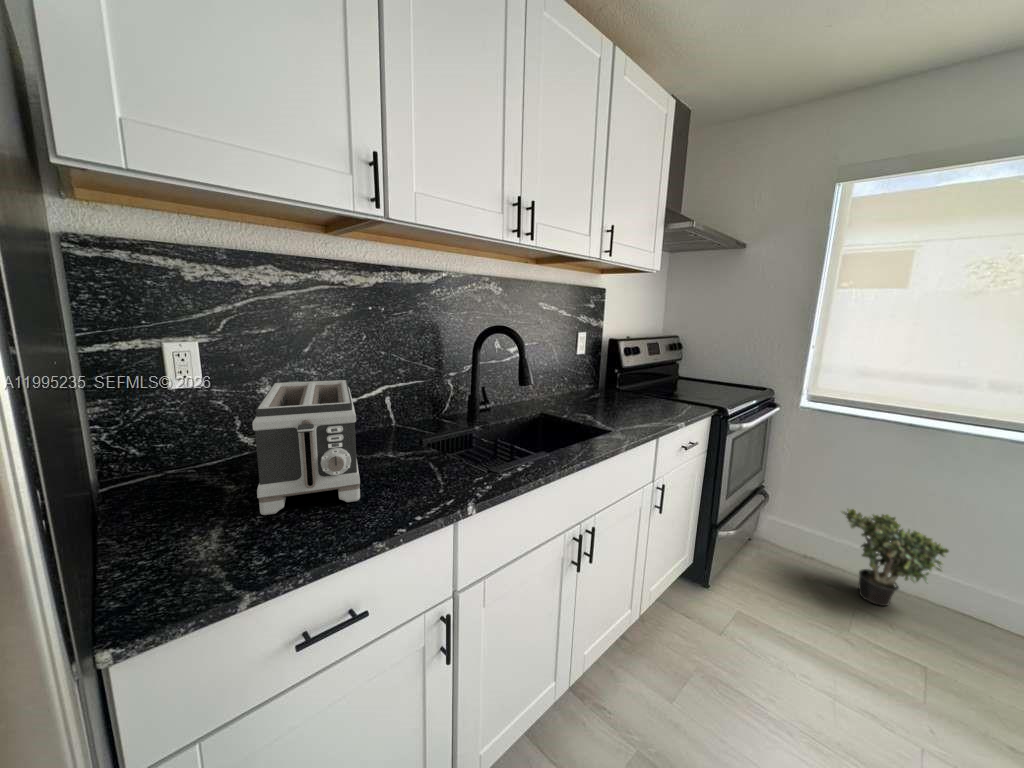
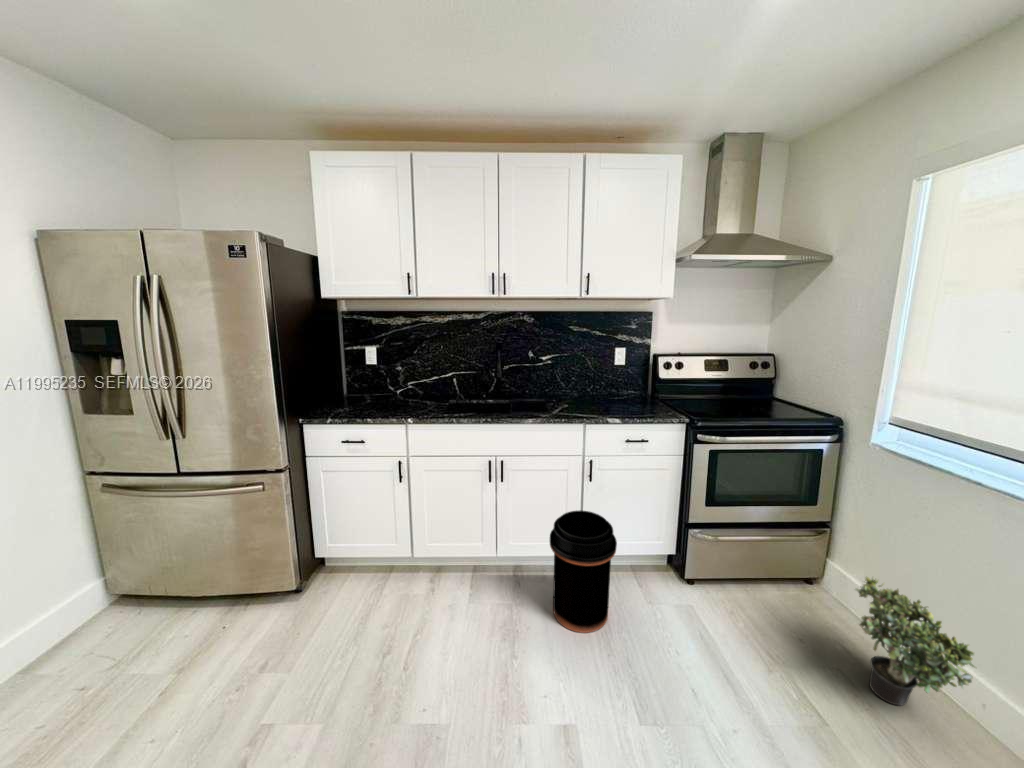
toaster: present [252,380,360,515] -> none [358,366,418,414]
trash can: none [647,546,753,728] -> present [550,510,617,633]

